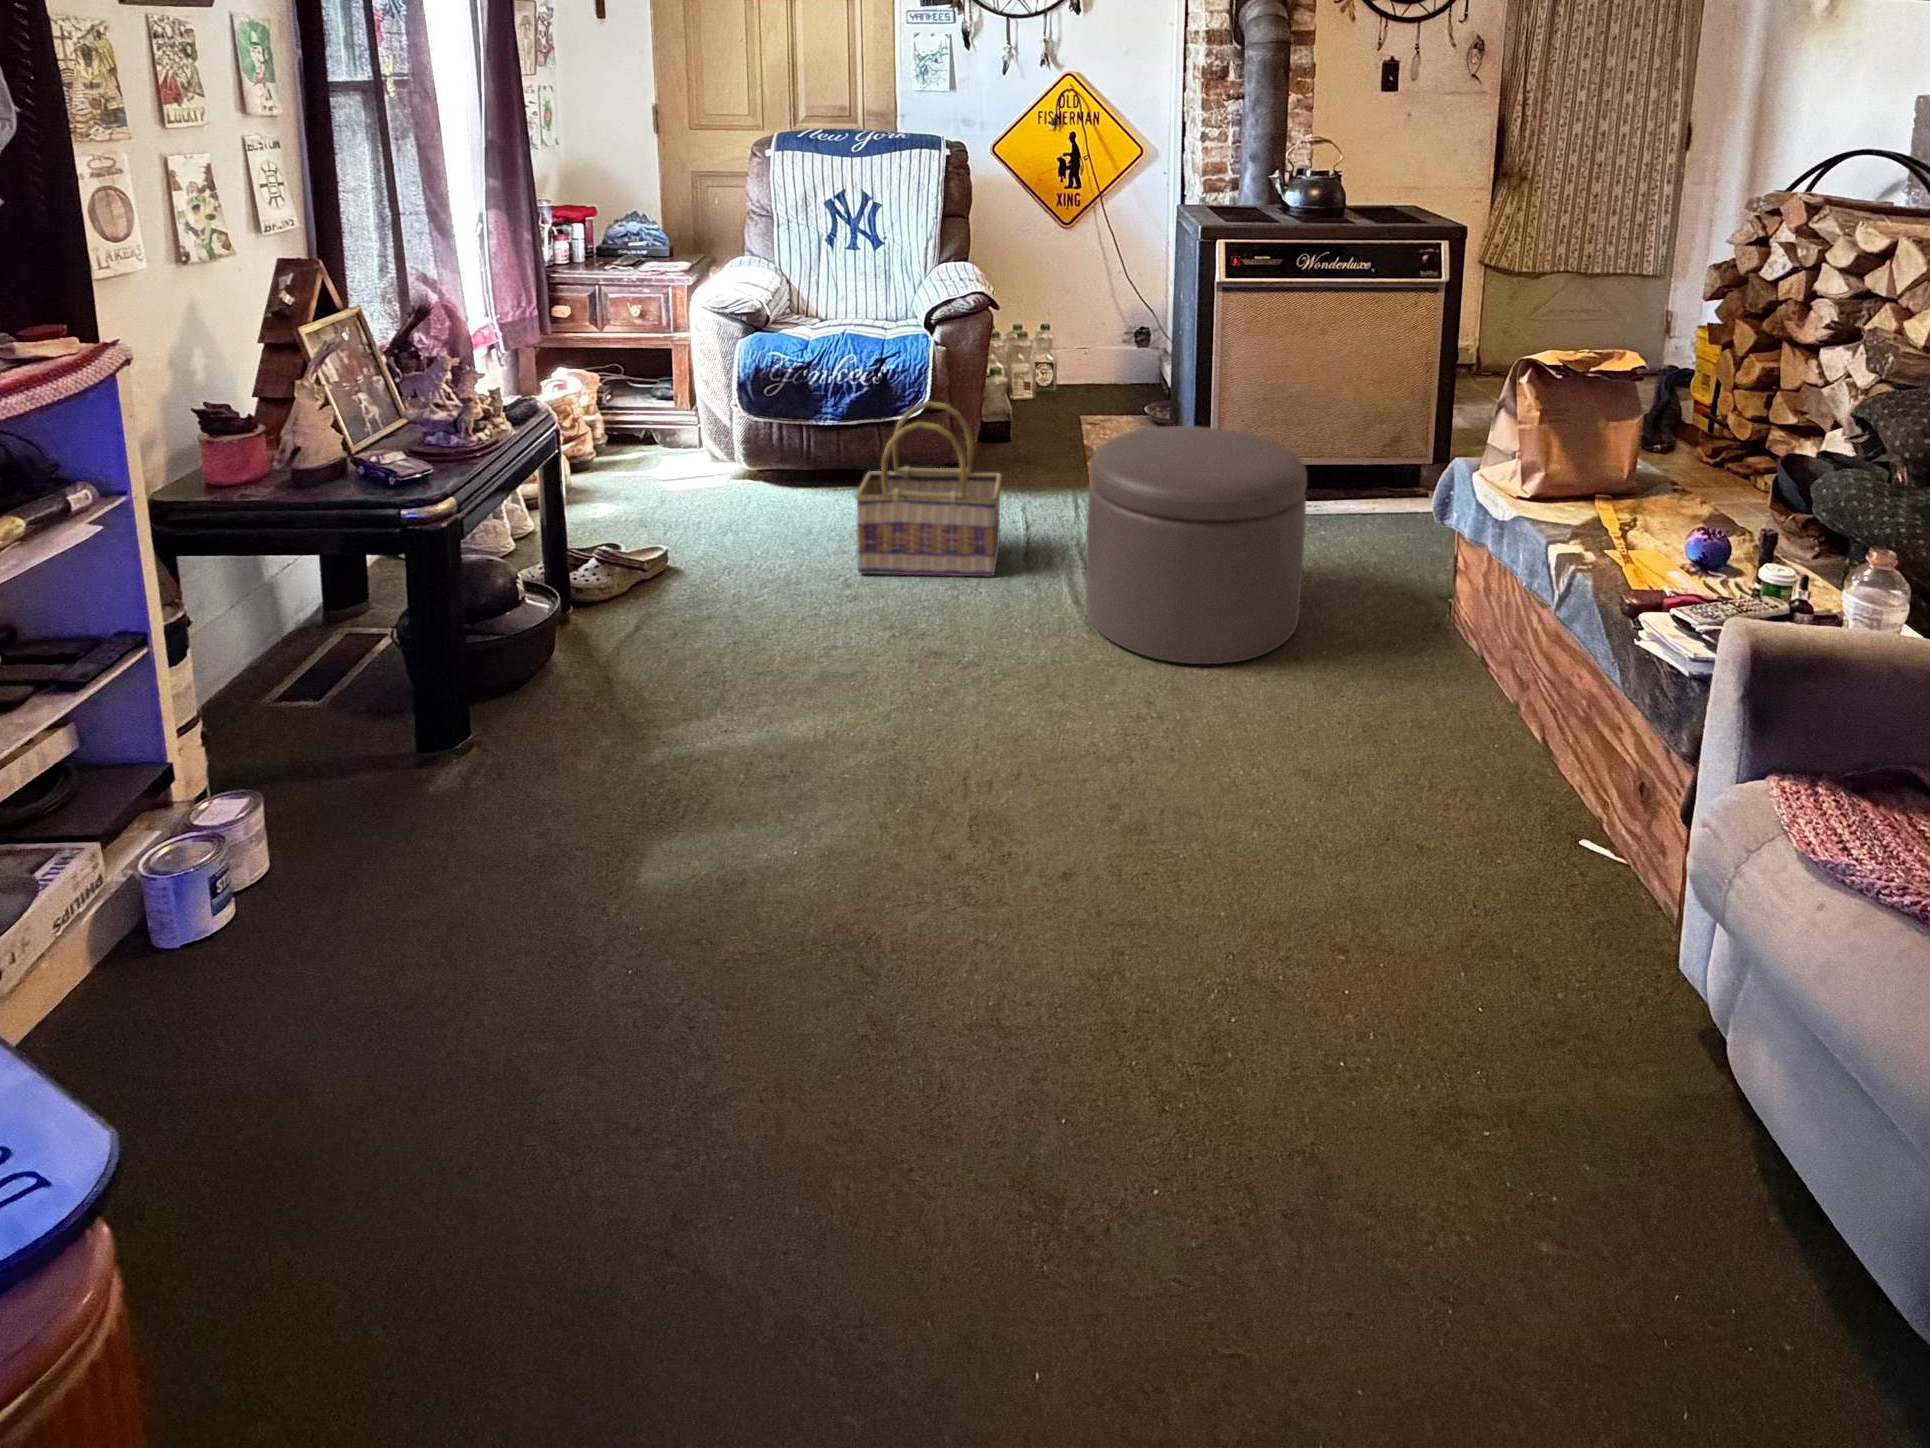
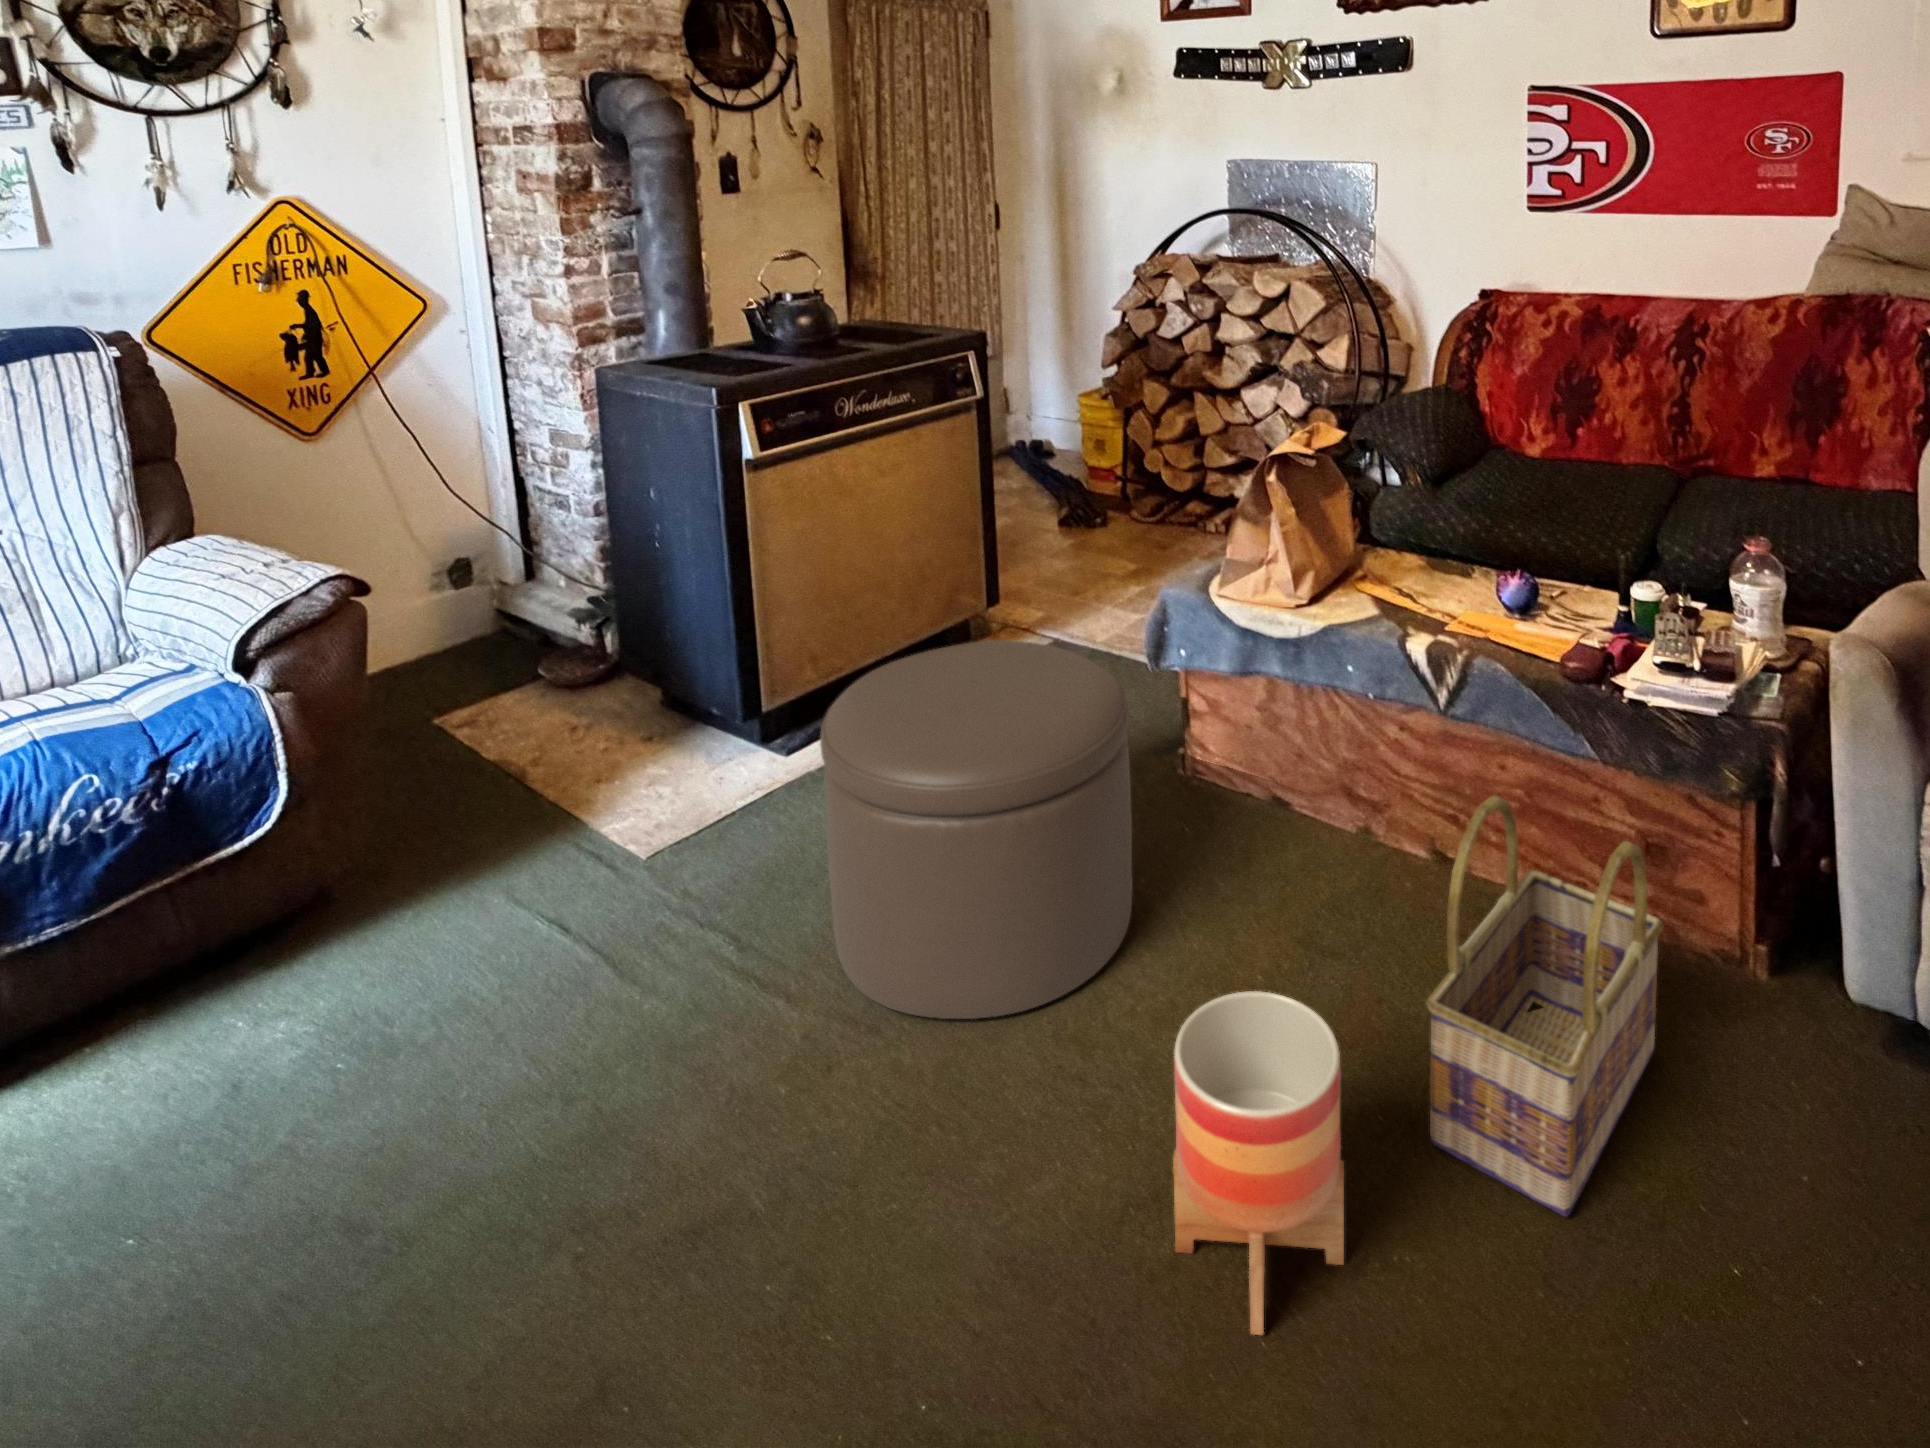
basket: present [855,401,1002,576] -> present [1426,796,1663,1217]
planter: none [1051,630,1159,820] -> present [1173,991,1344,1335]

